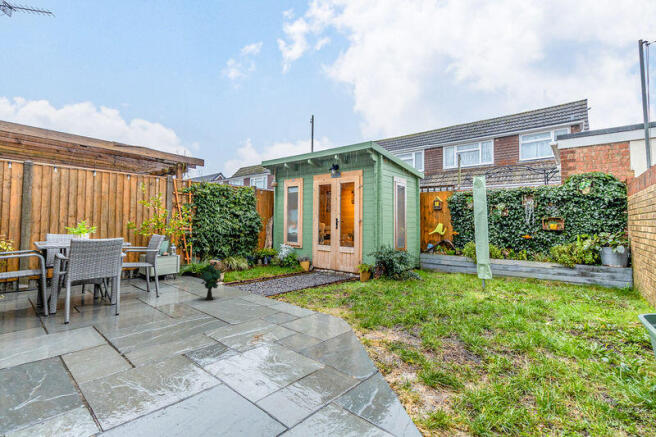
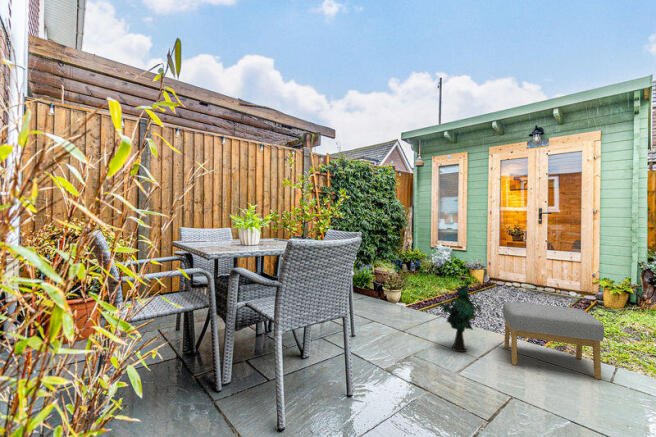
footstool: none [225,273,272,306] -> present [503,302,604,379]

